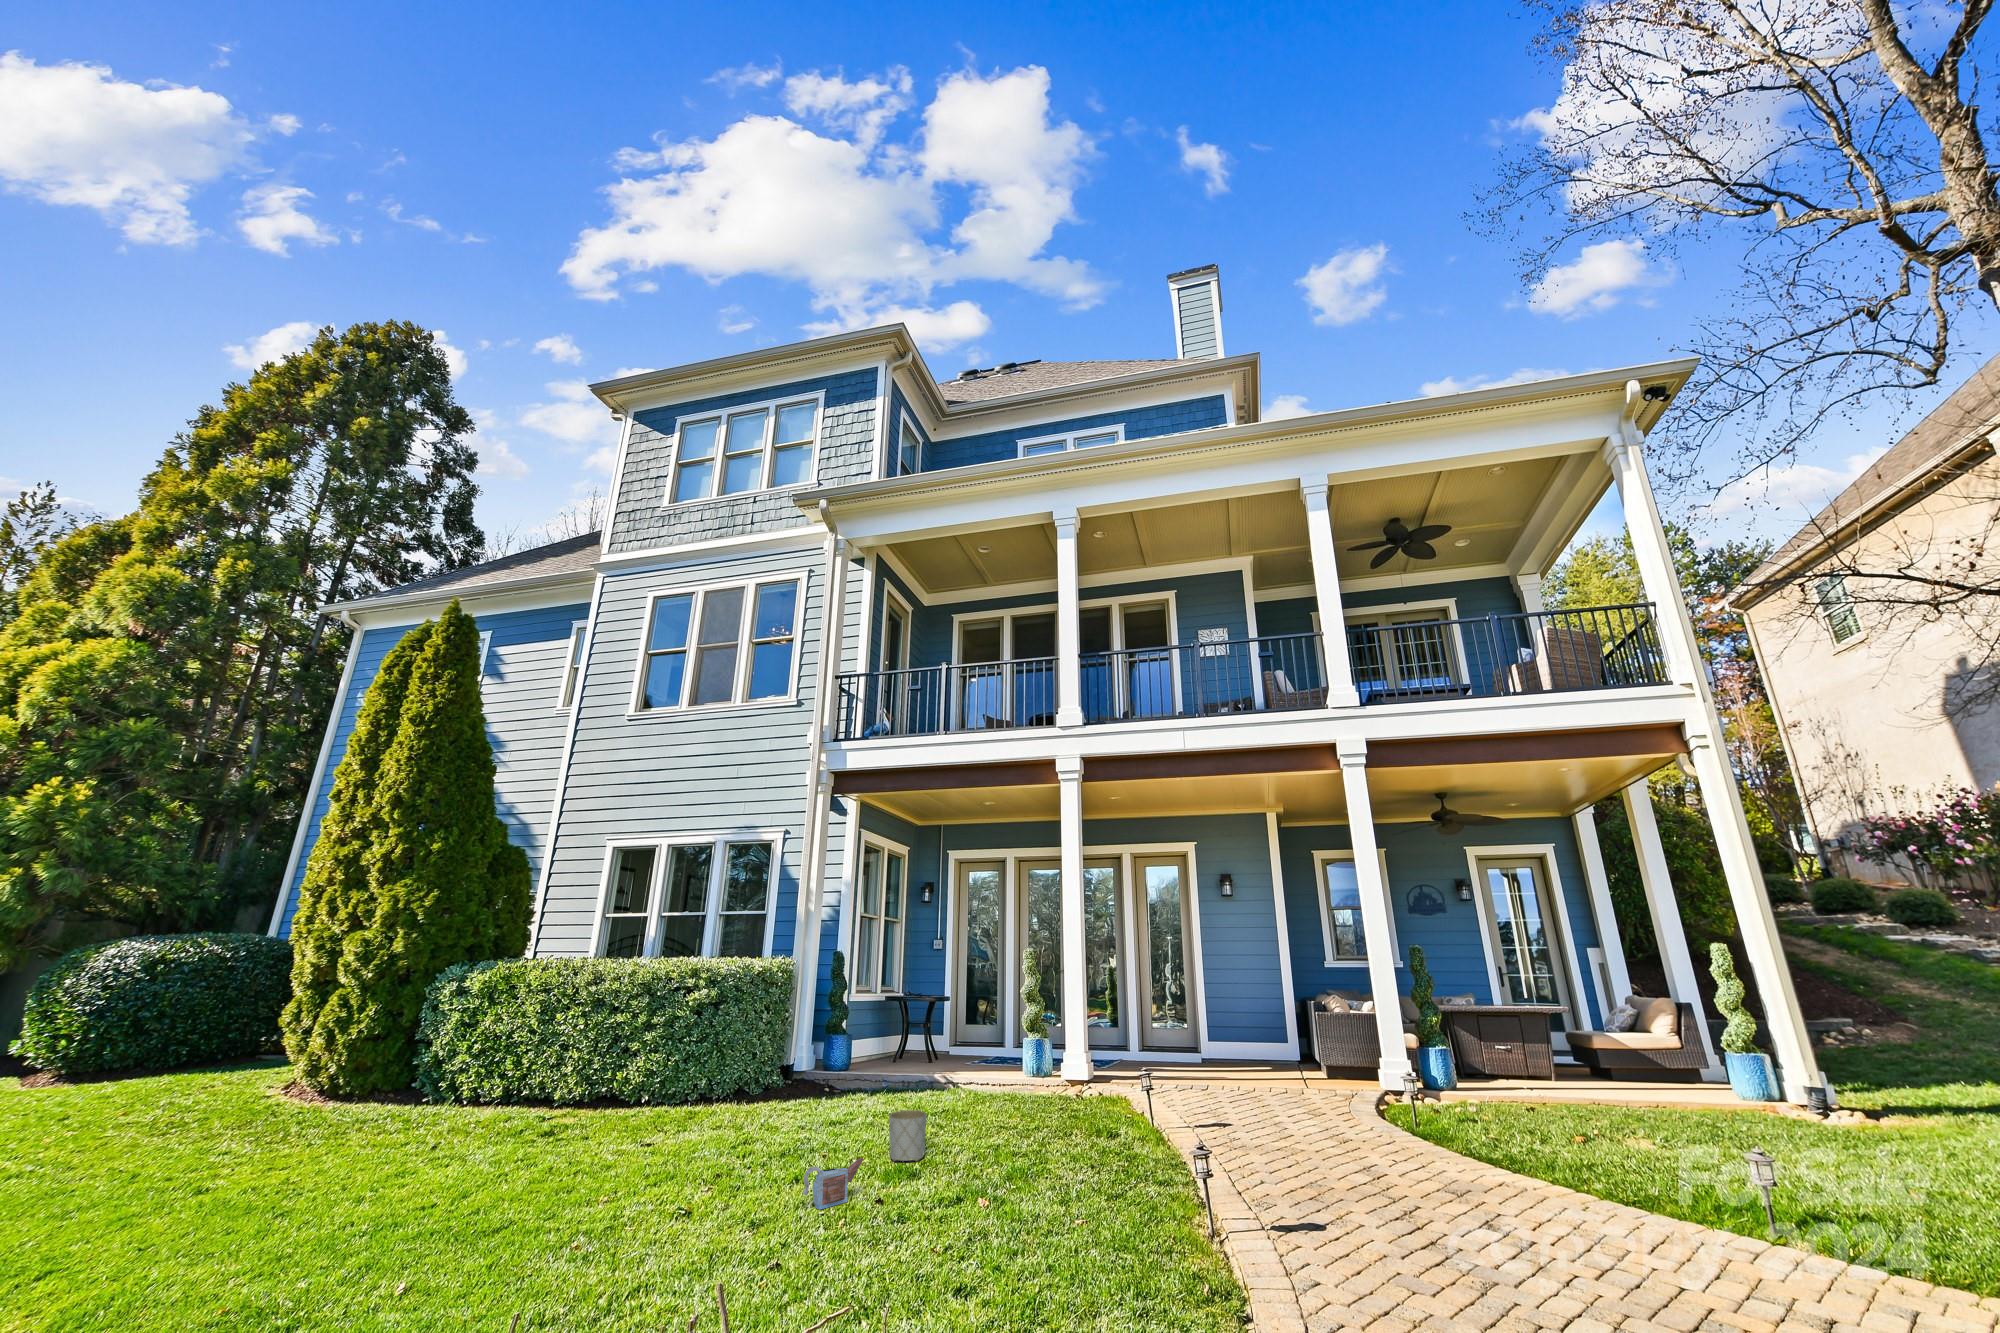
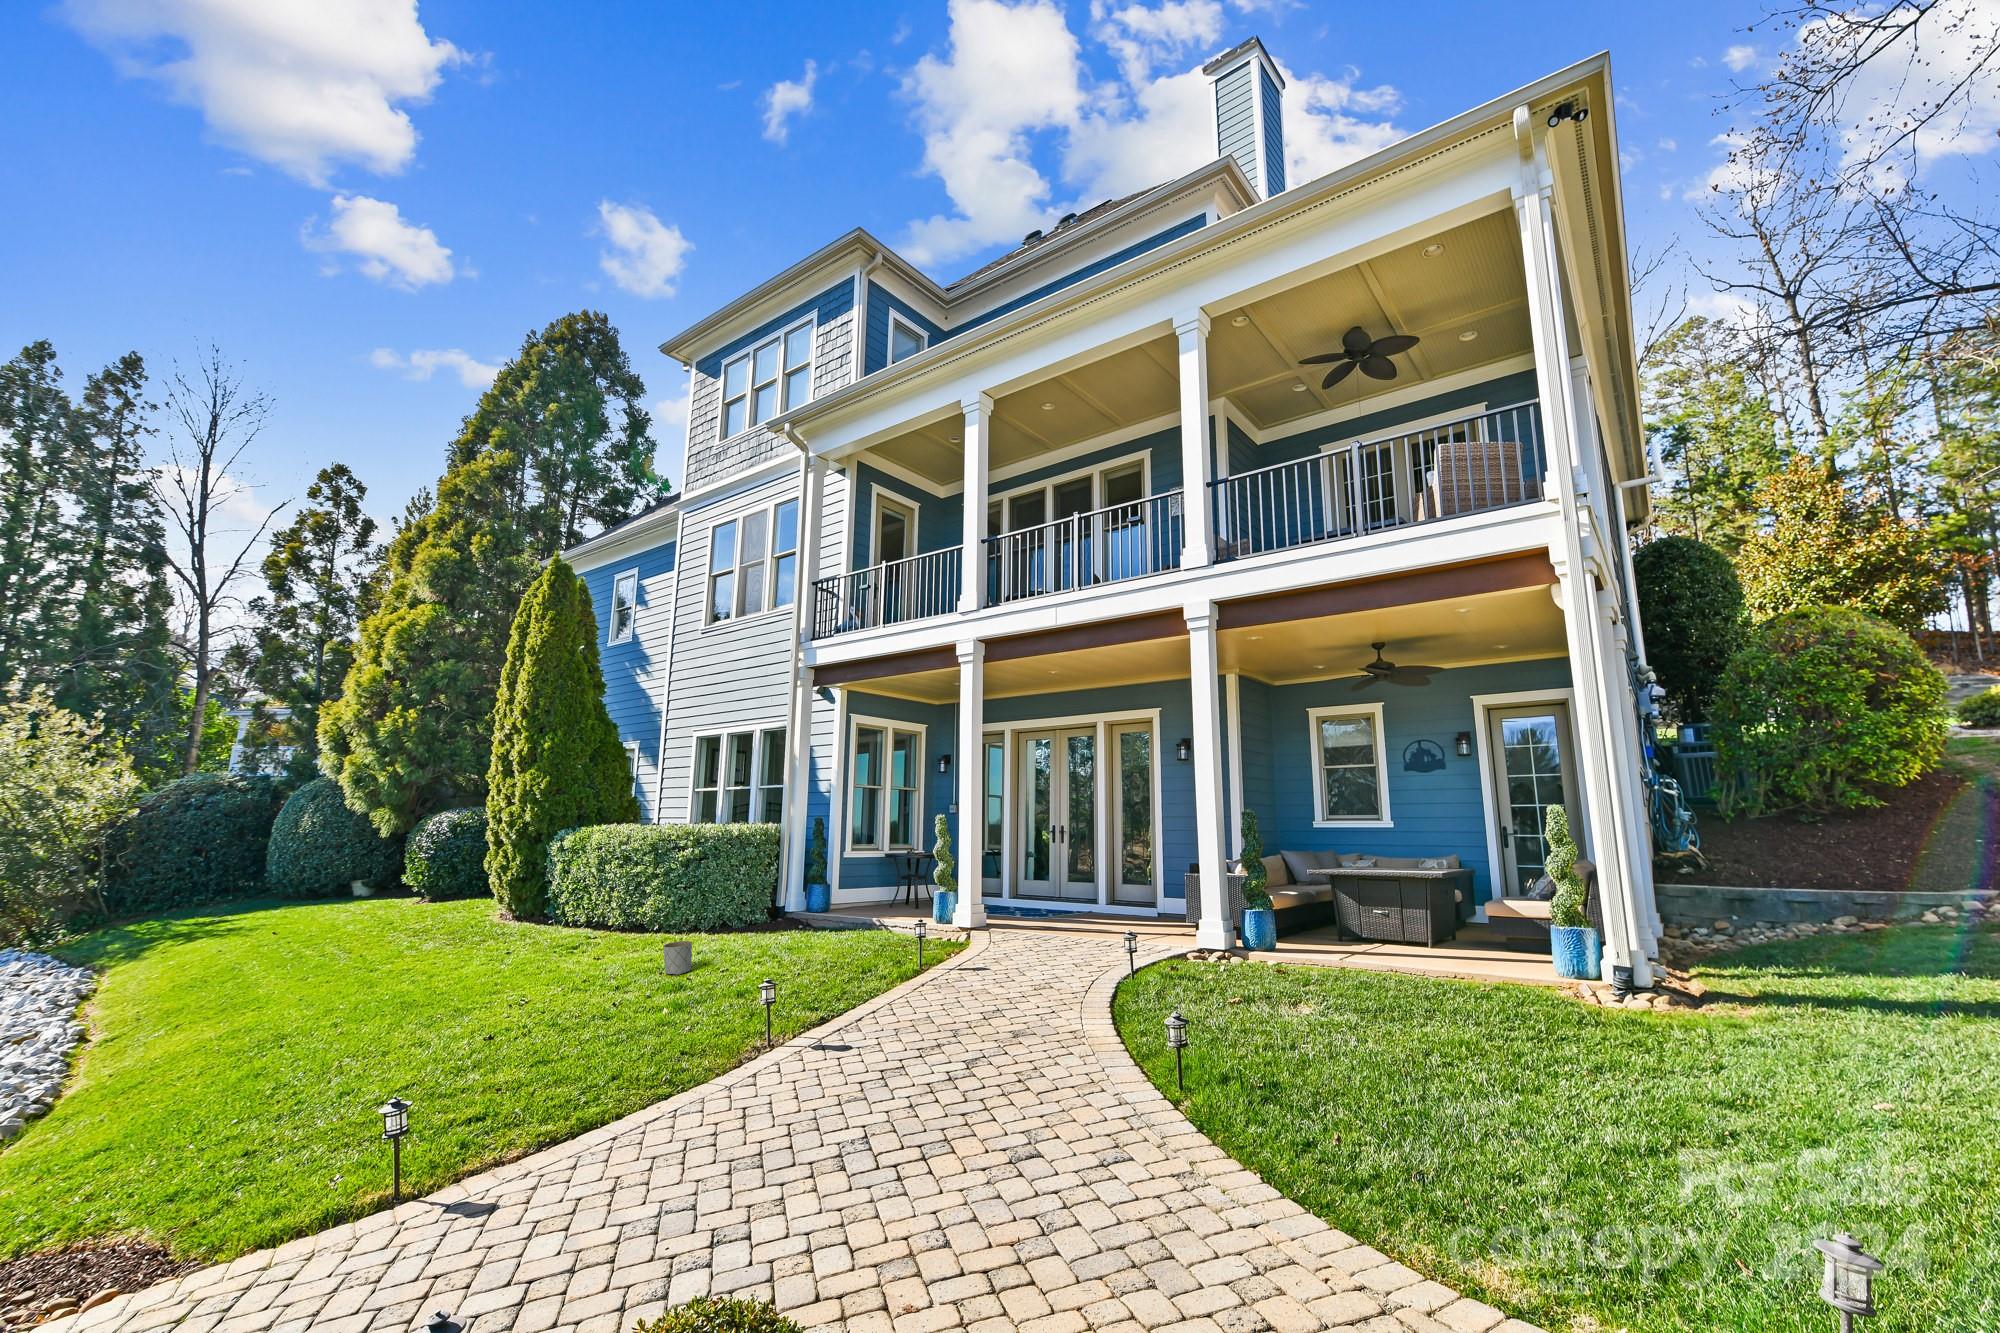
watering can: present [803,1157,864,1210] -> none [557,969,606,998]

